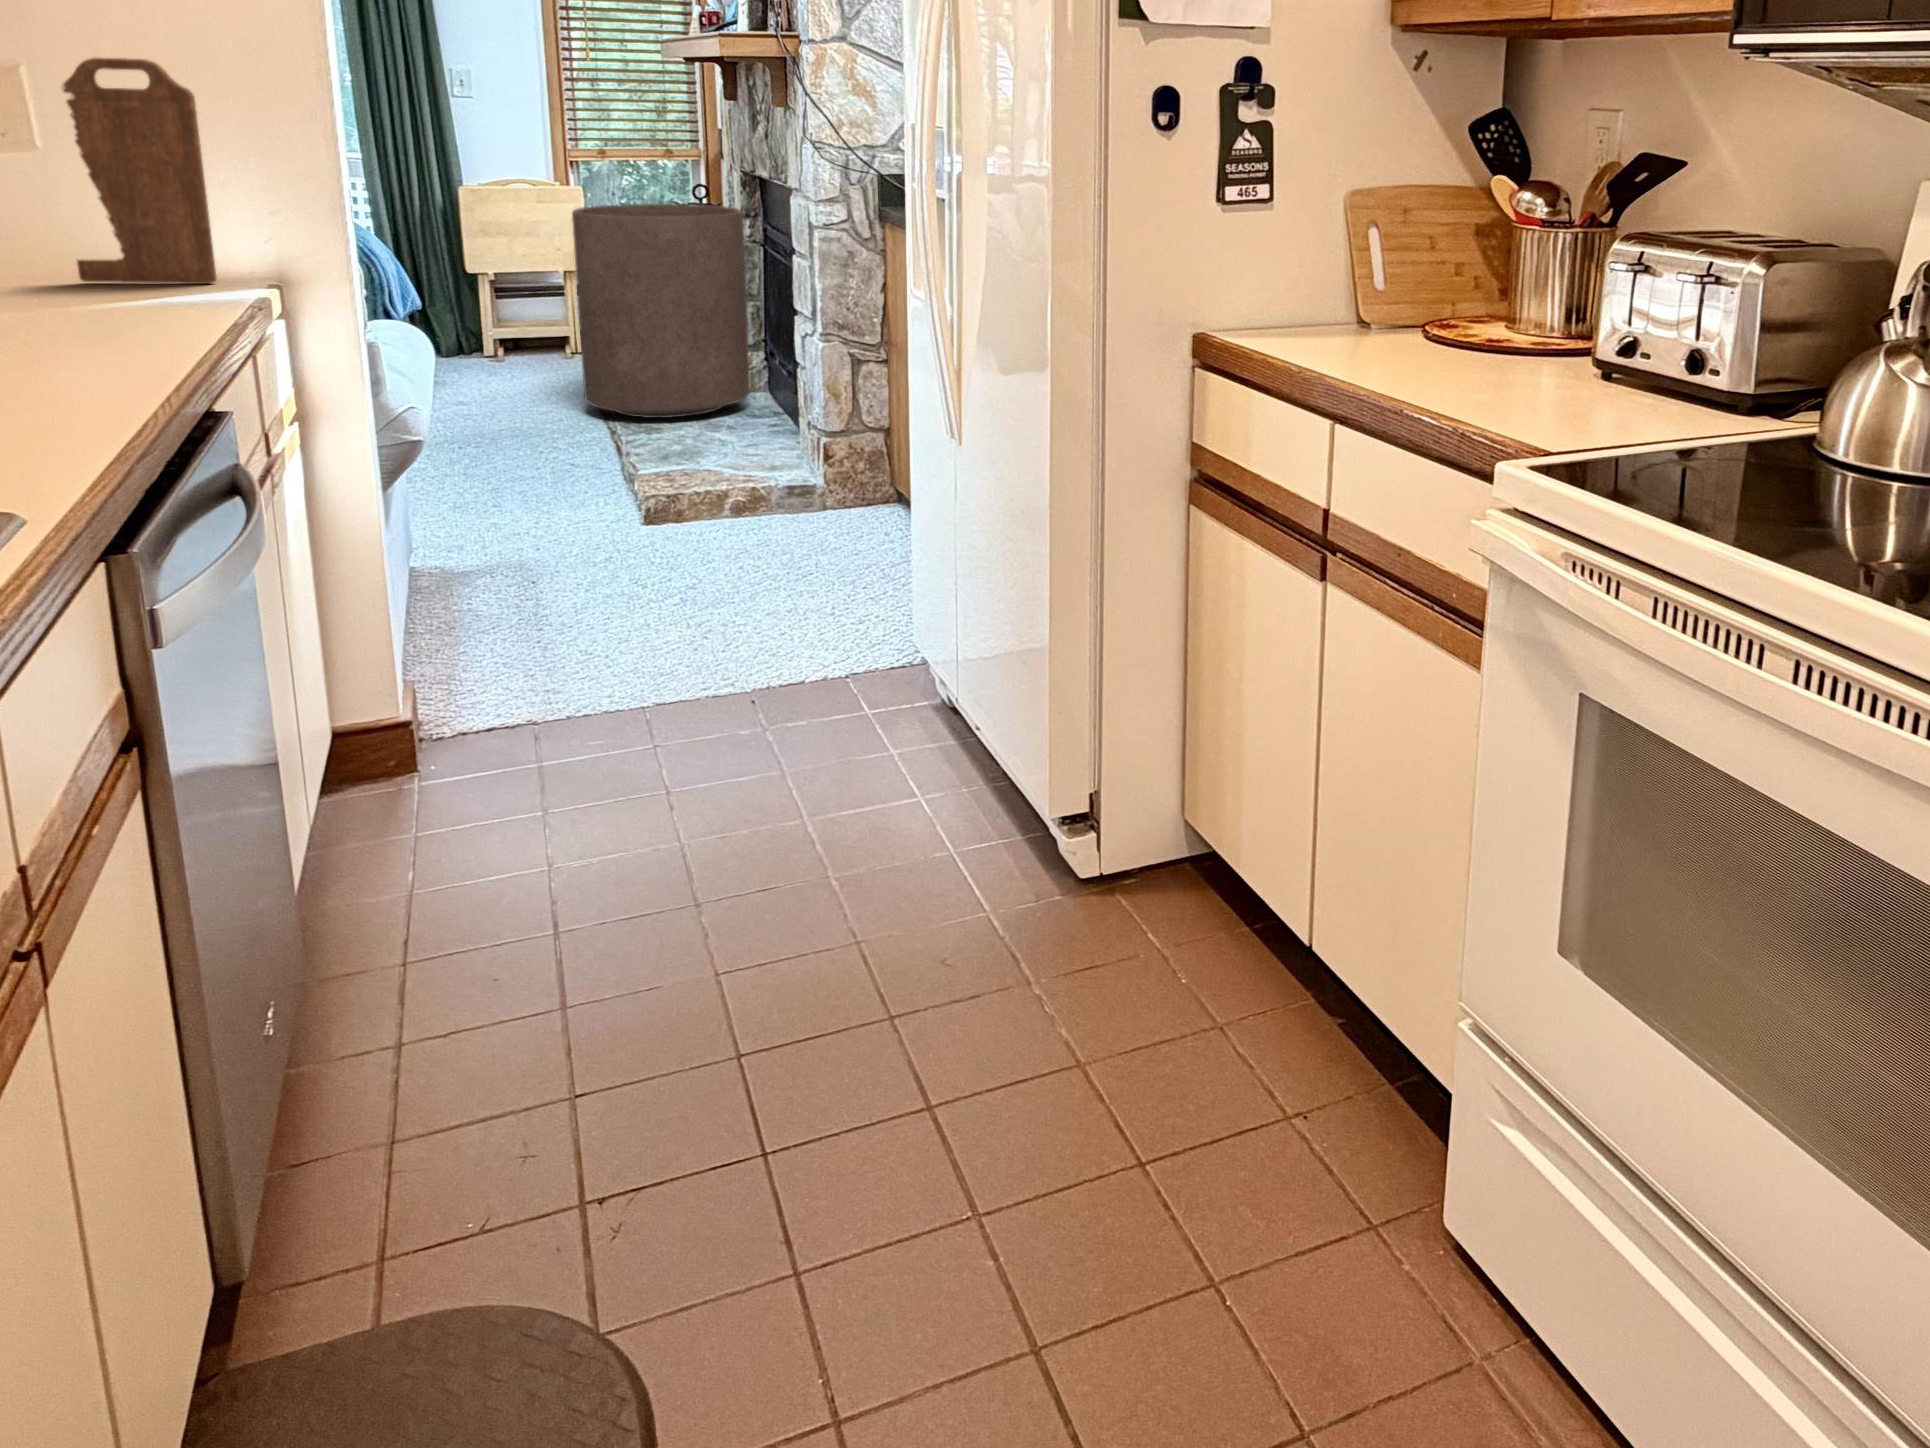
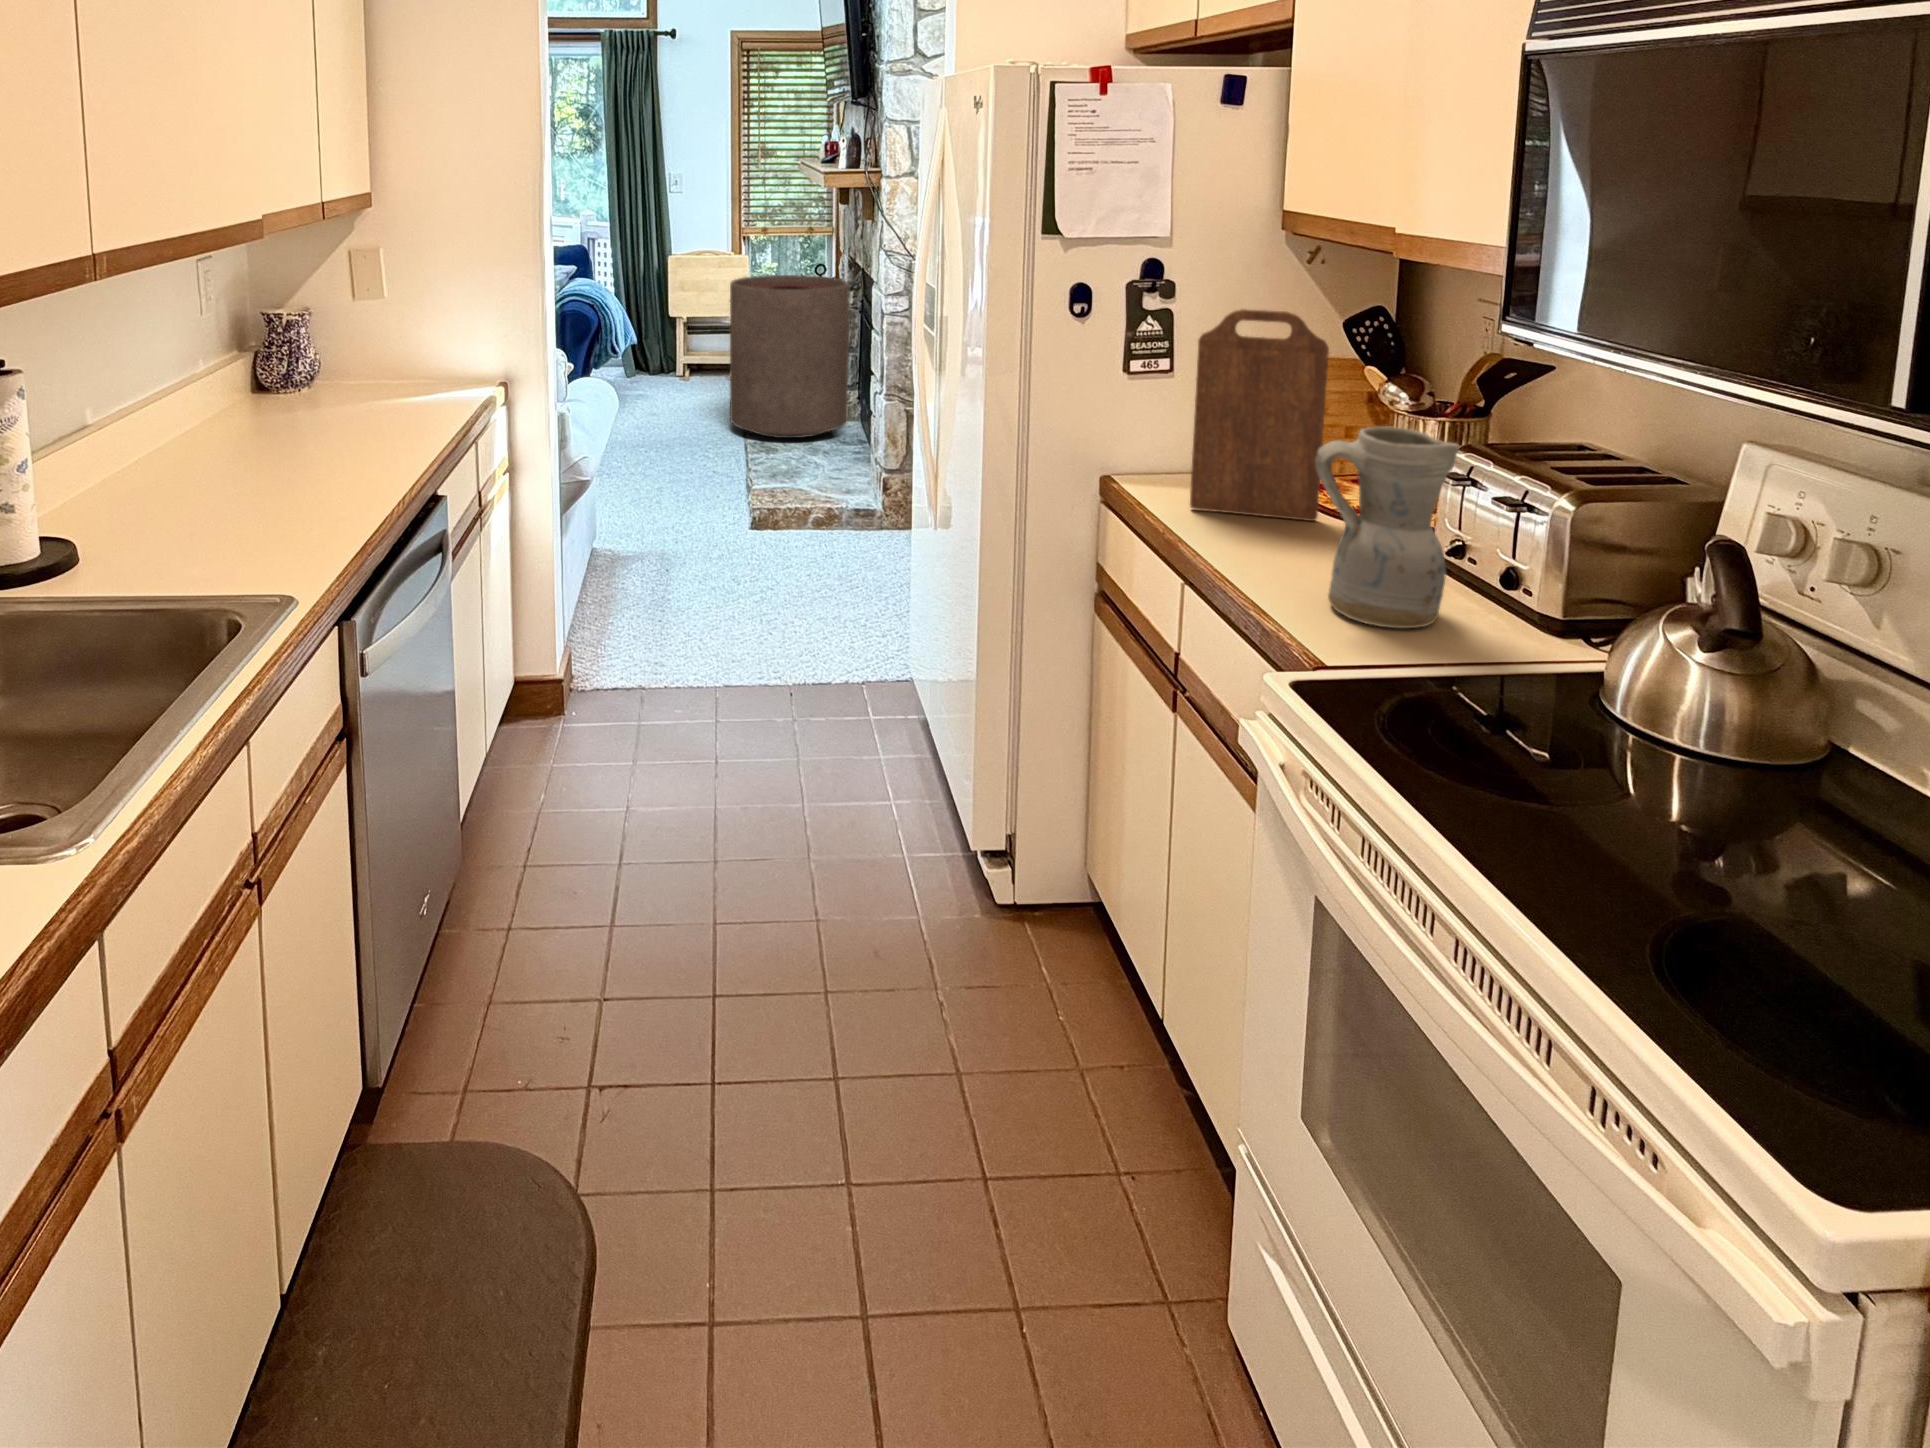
cutting board: present [63,58,217,284] -> present [1190,309,1329,521]
ceramic pitcher: none [1506,192,1657,418] -> present [1315,426,1460,628]

